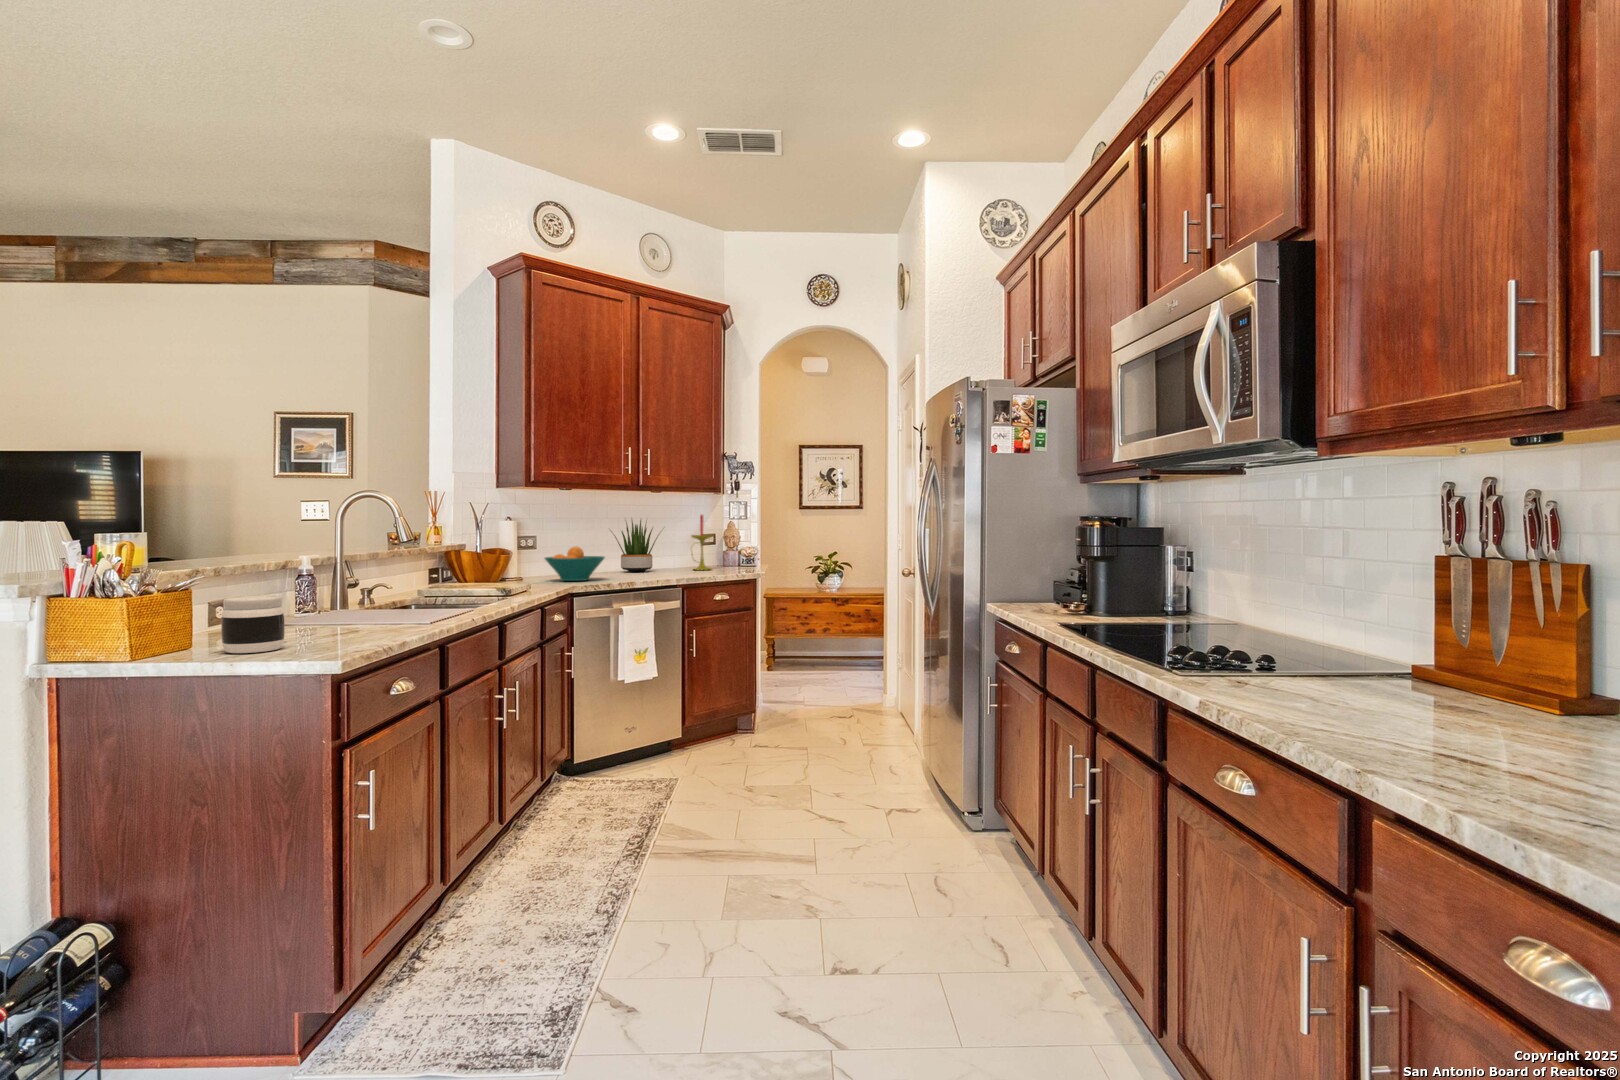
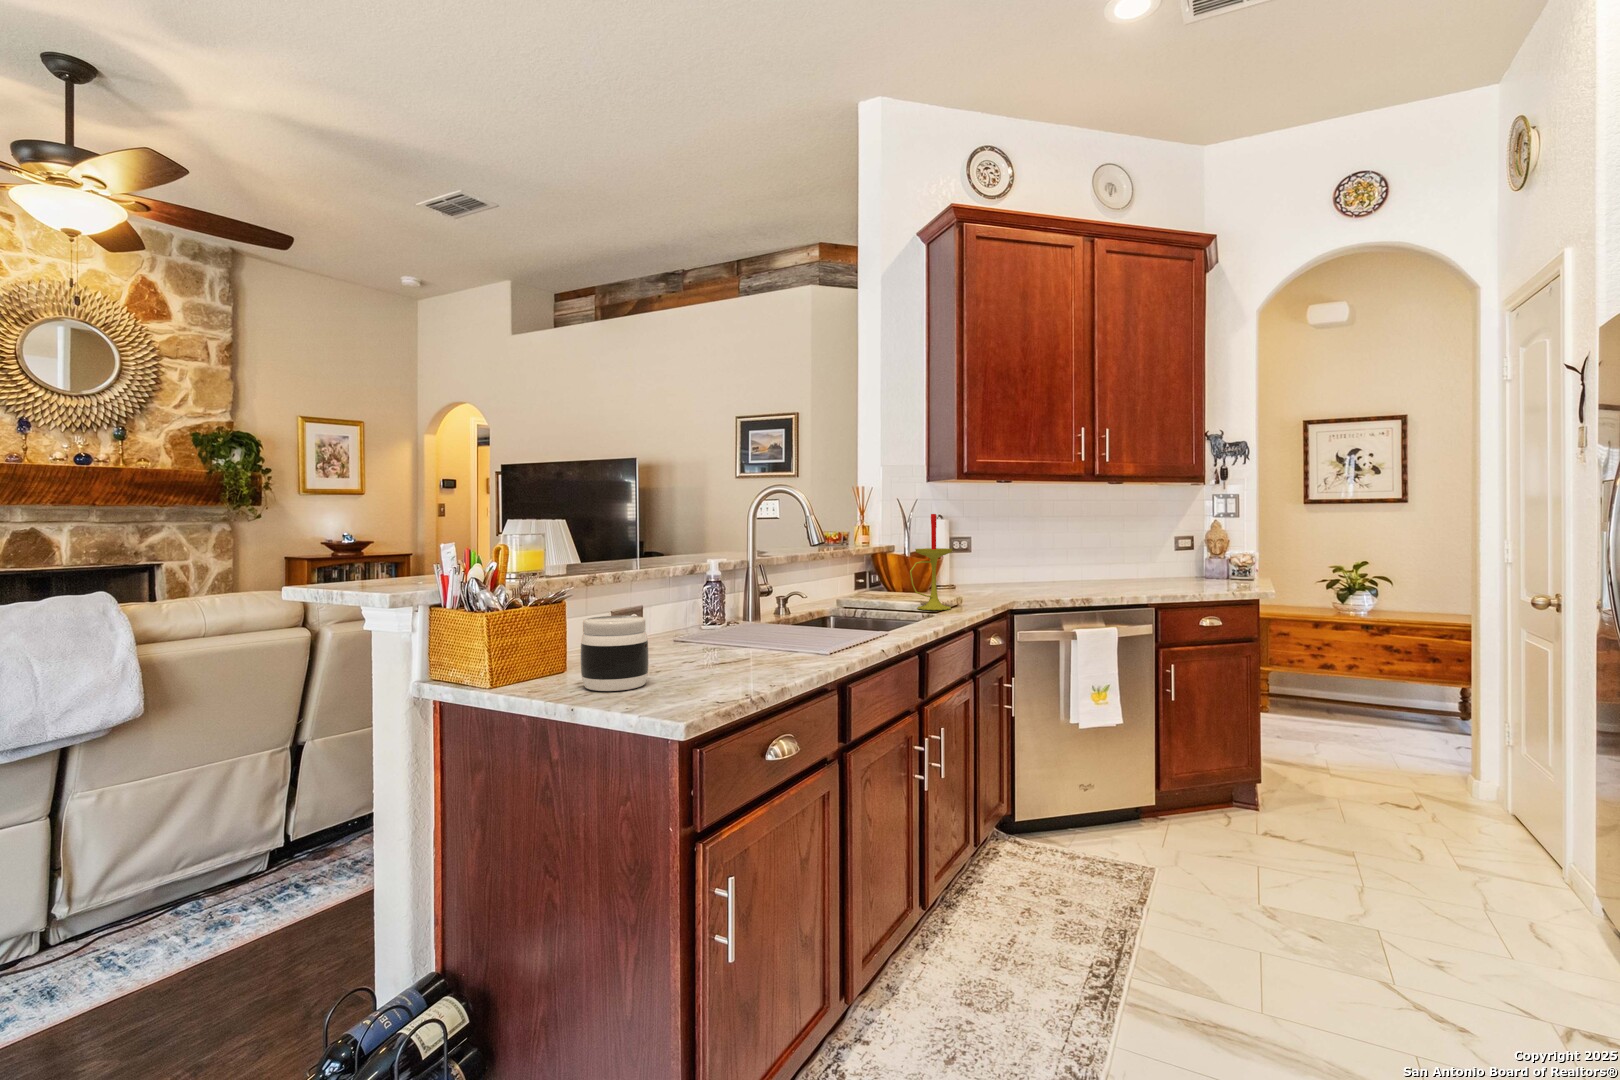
candle: present [691,515,712,570] -> present [910,514,952,610]
potted plant: present [610,520,661,572] -> none [1053,516,1131,583]
fruit bowl: present [545,547,604,581] -> none [980,552,1054,594]

